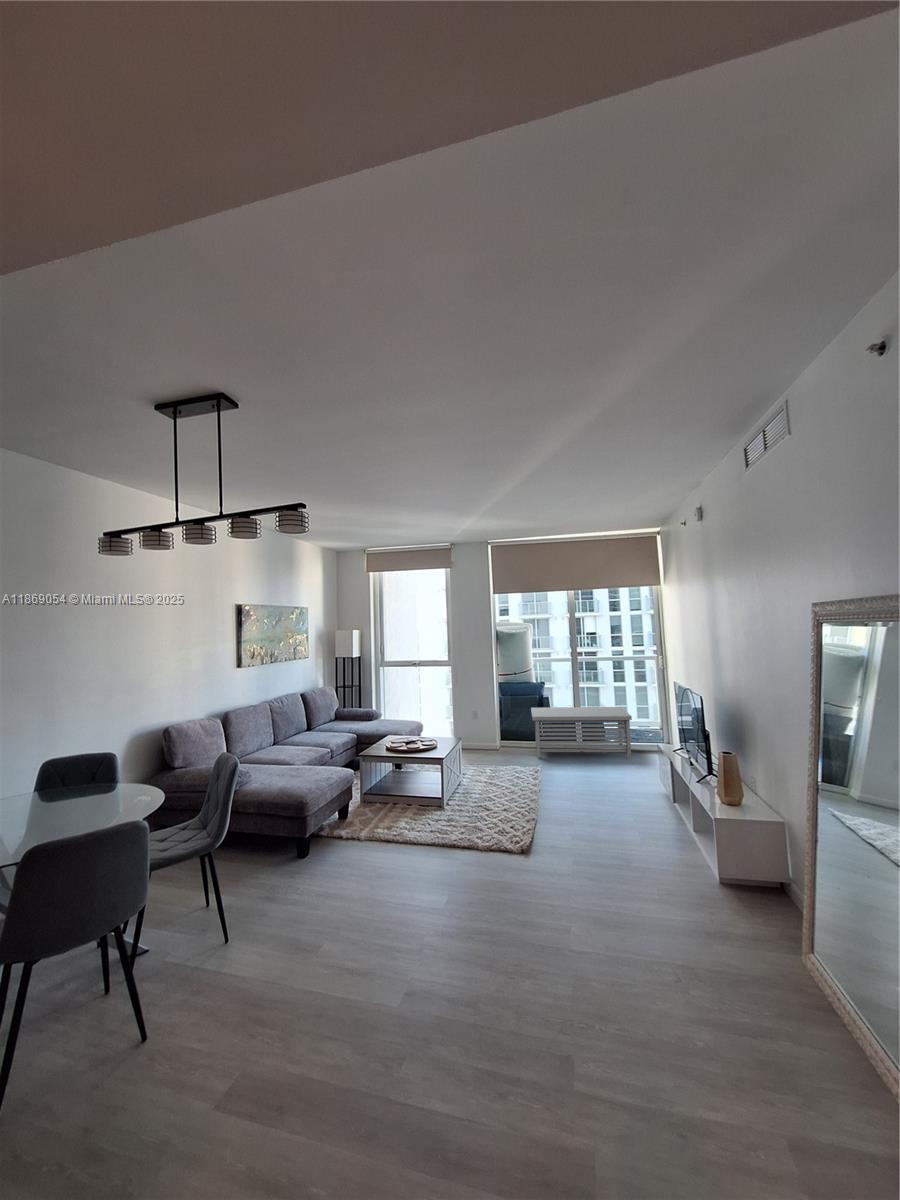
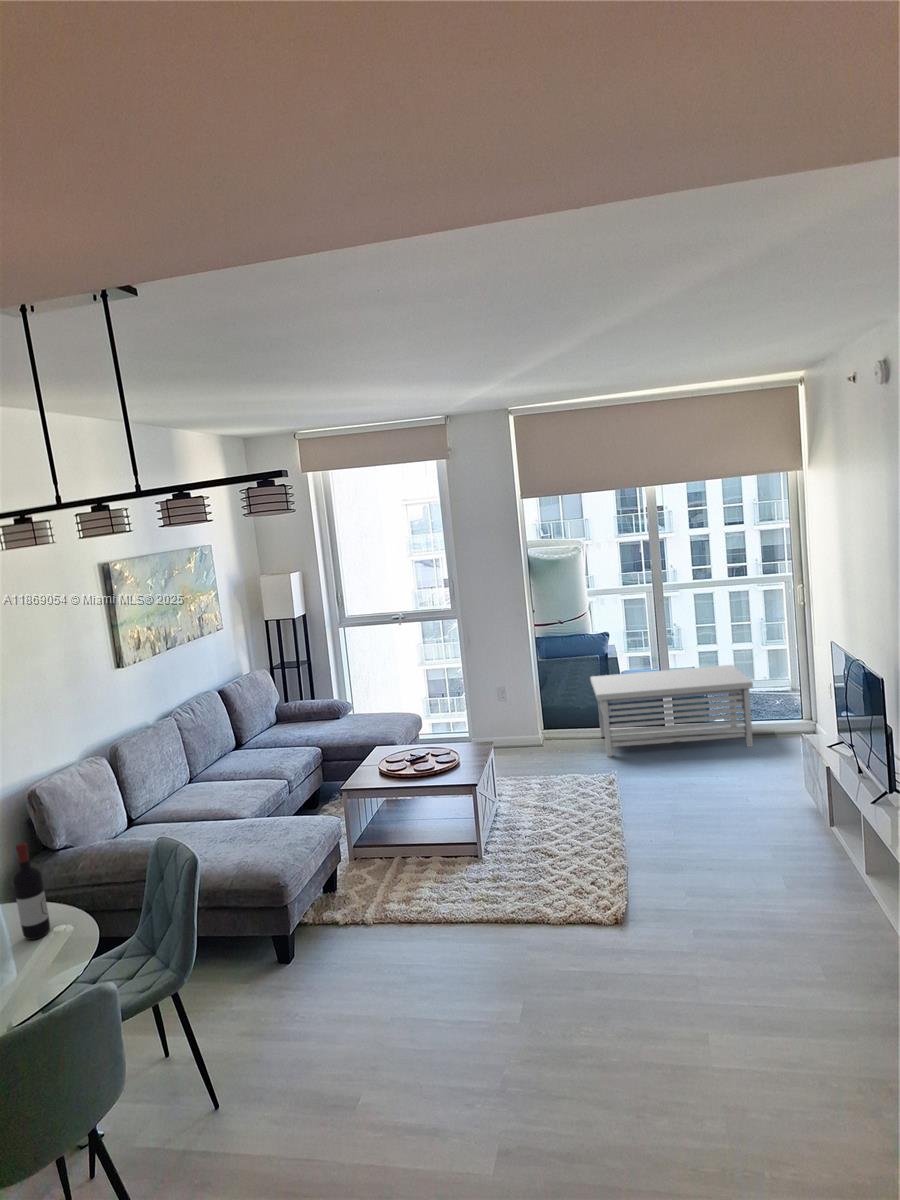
wine bottle: none [117,738,137,803] -> present [13,842,50,940]

